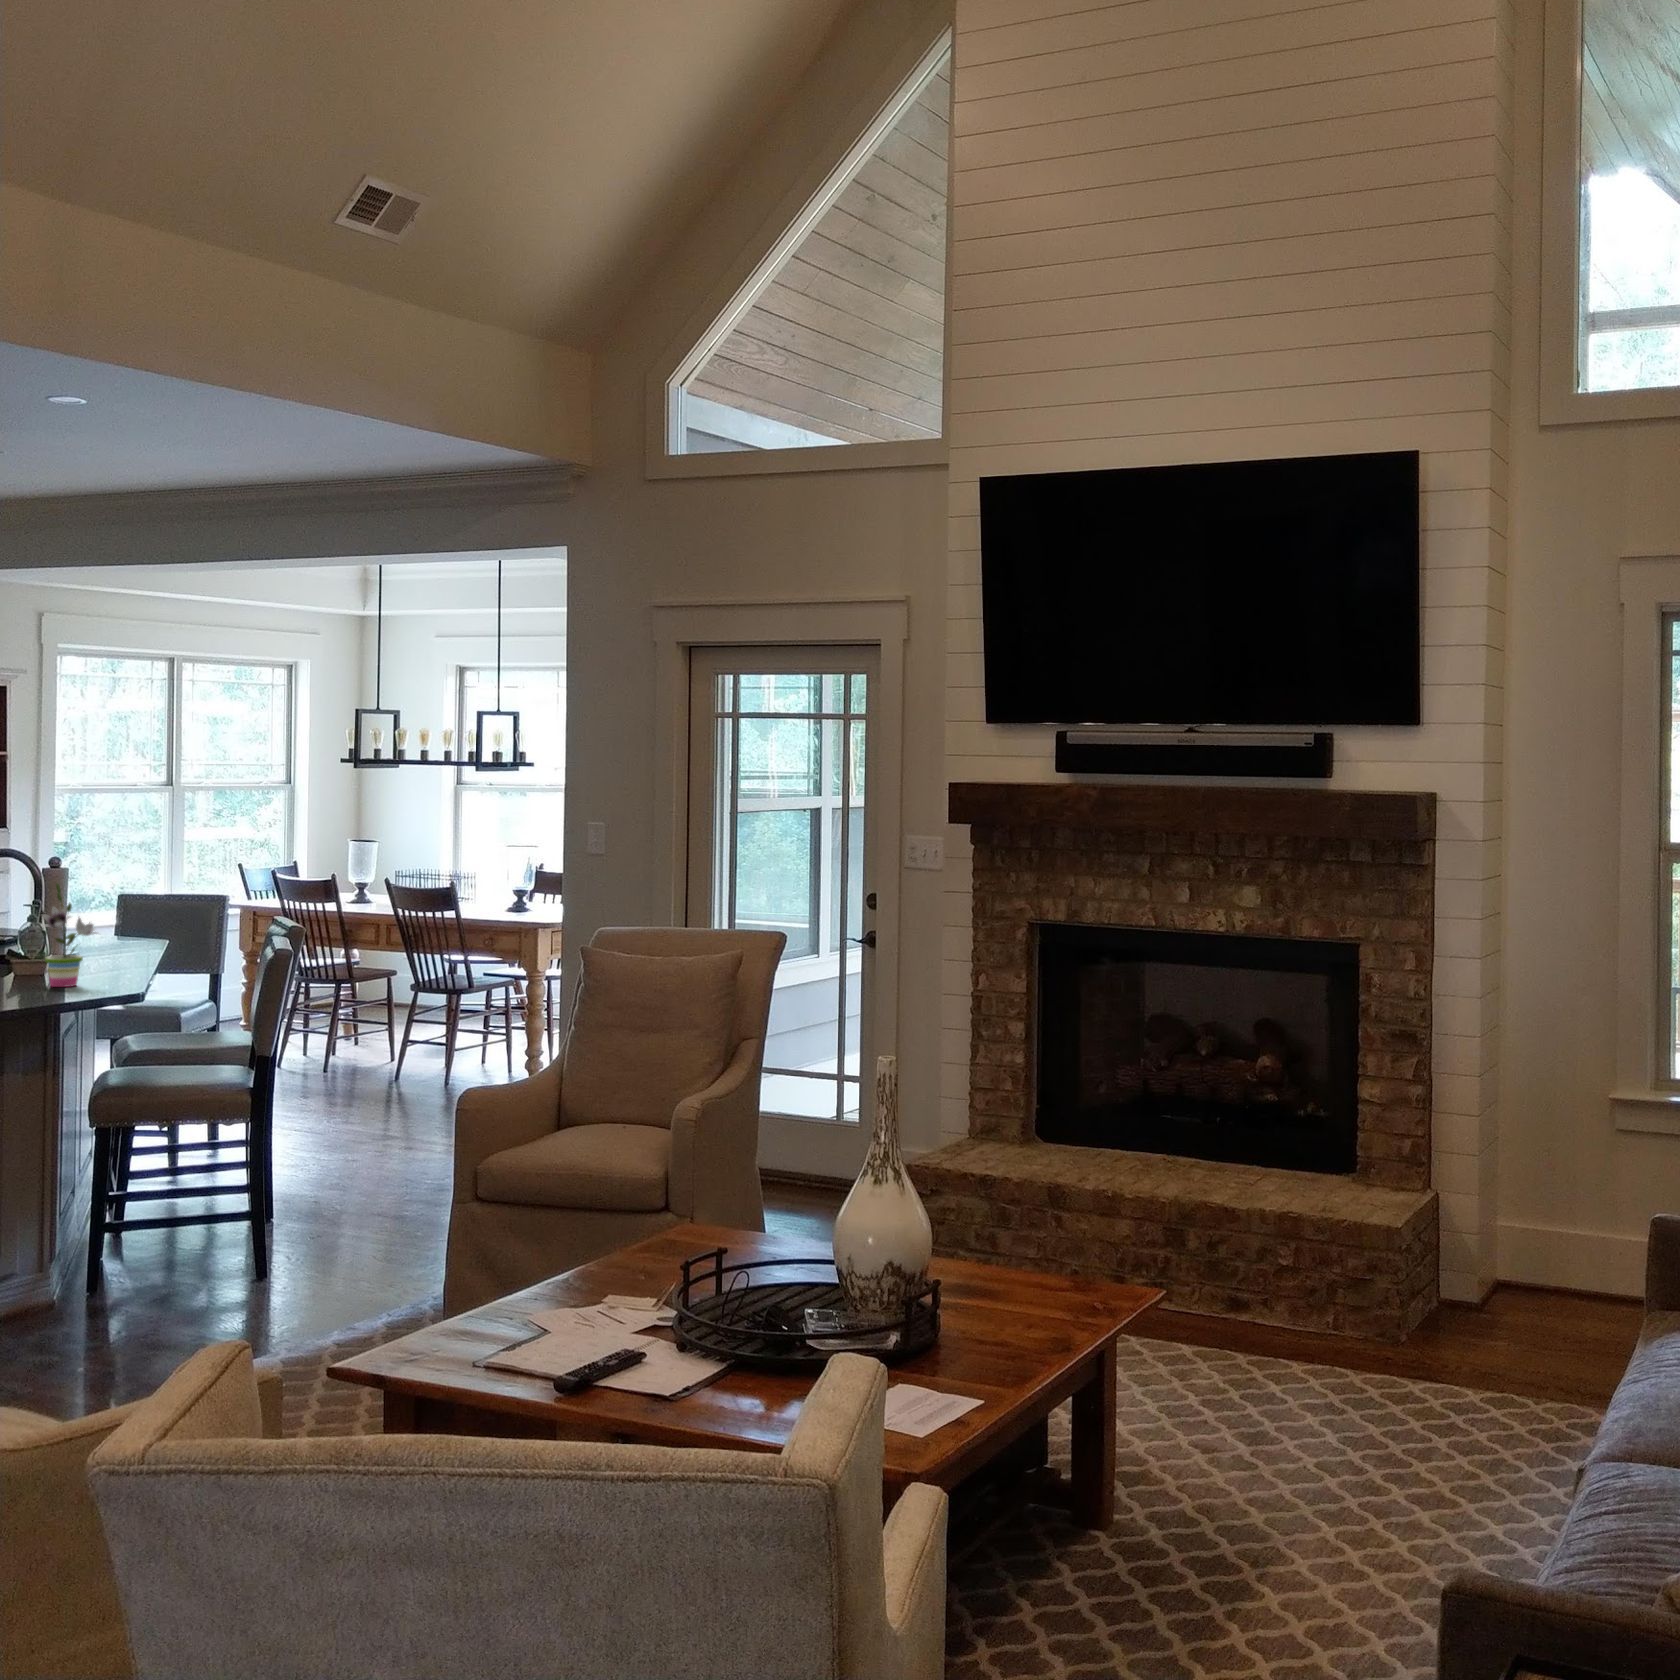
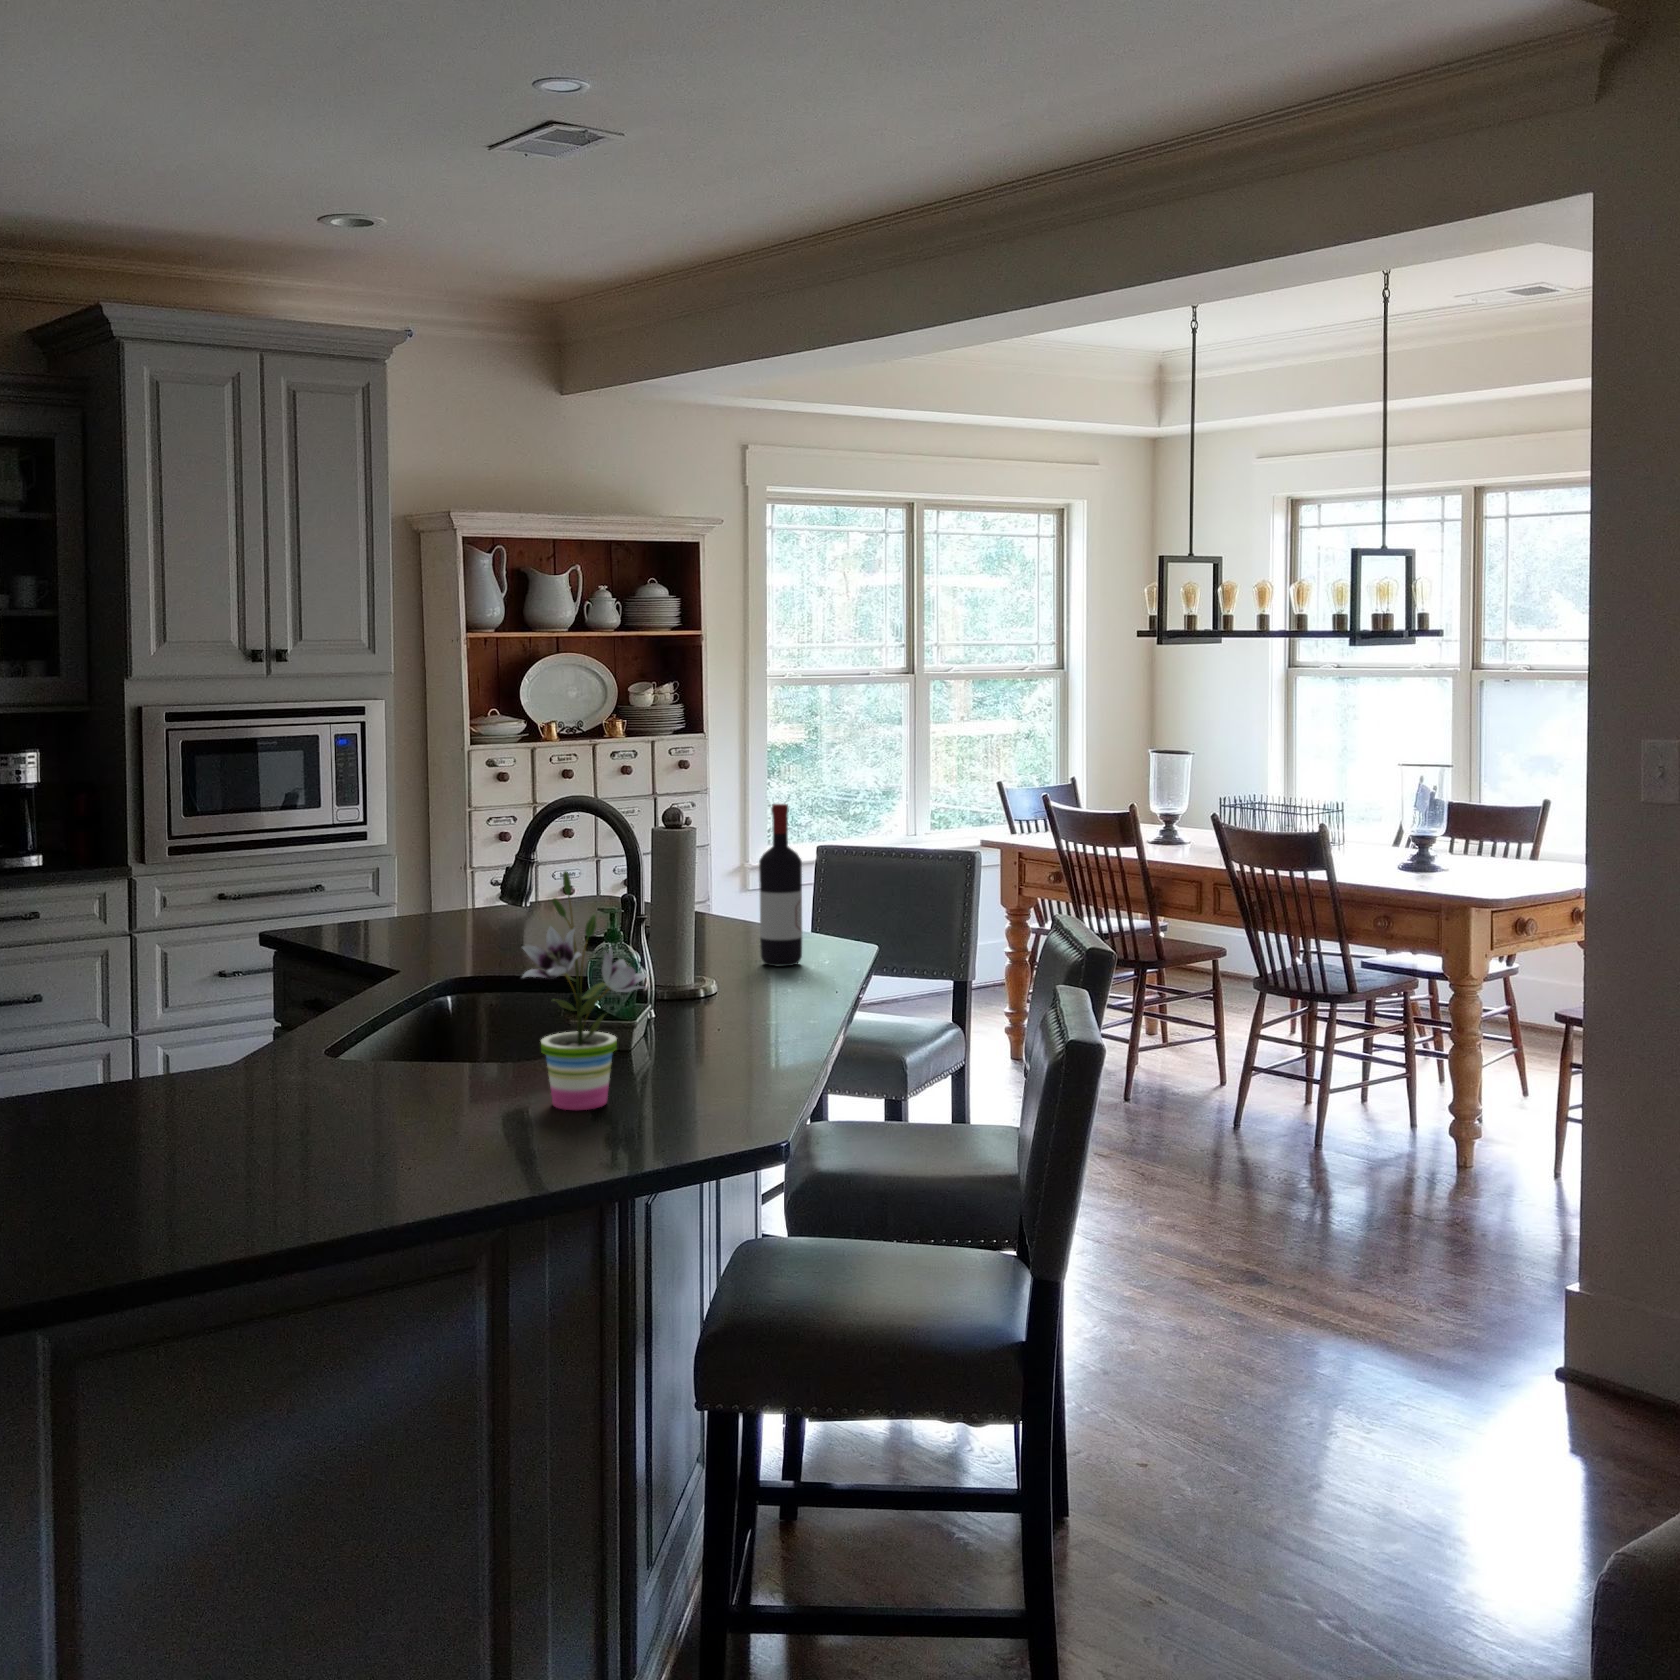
wine bottle: none [117,862,143,949] -> present [759,804,802,967]

